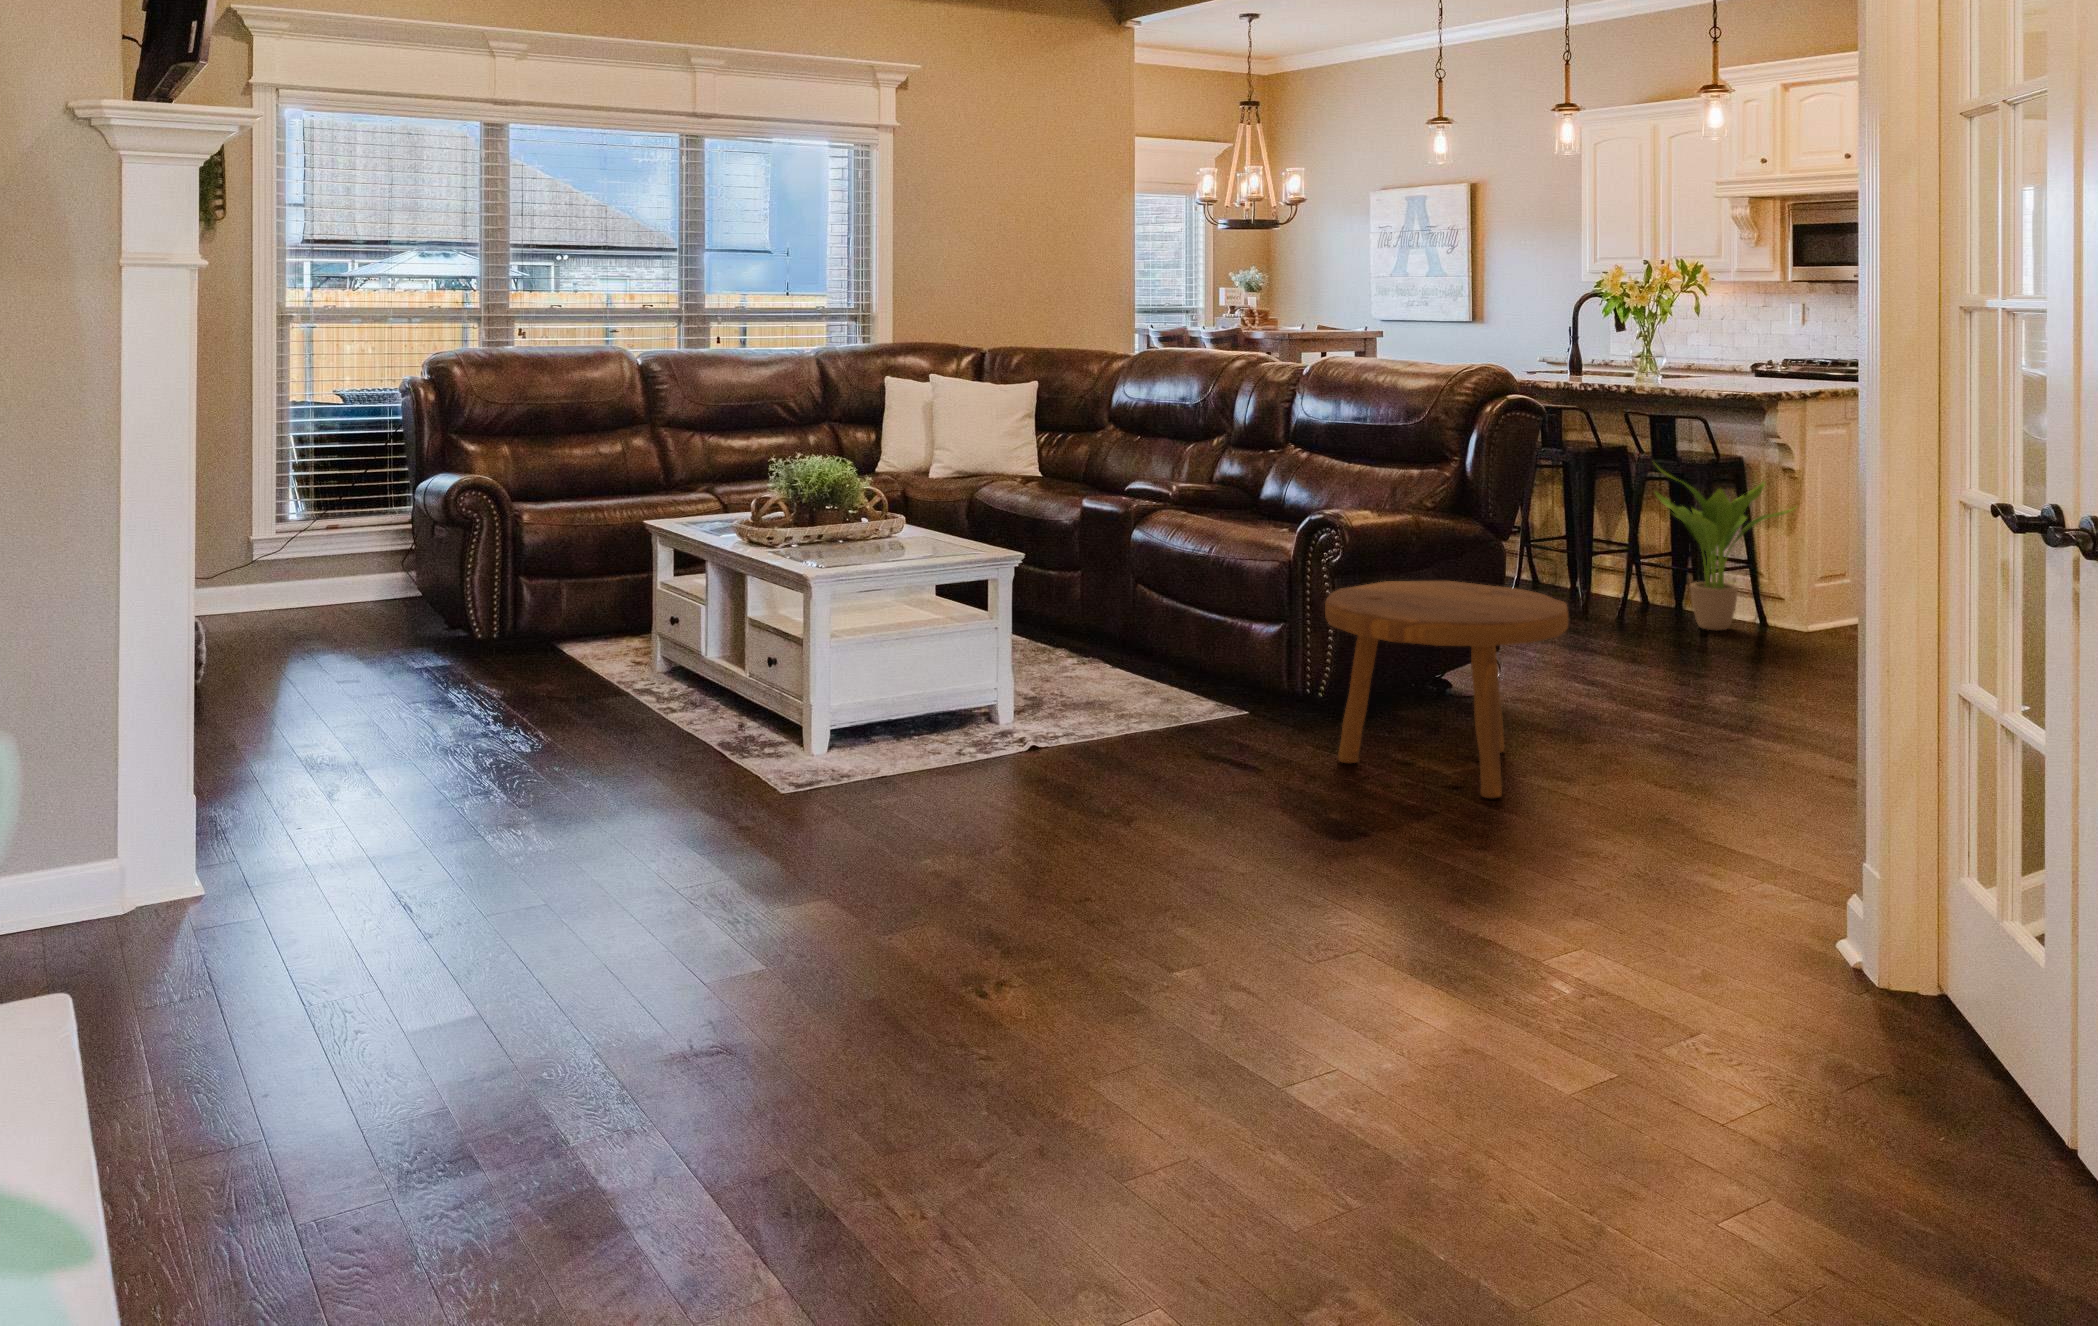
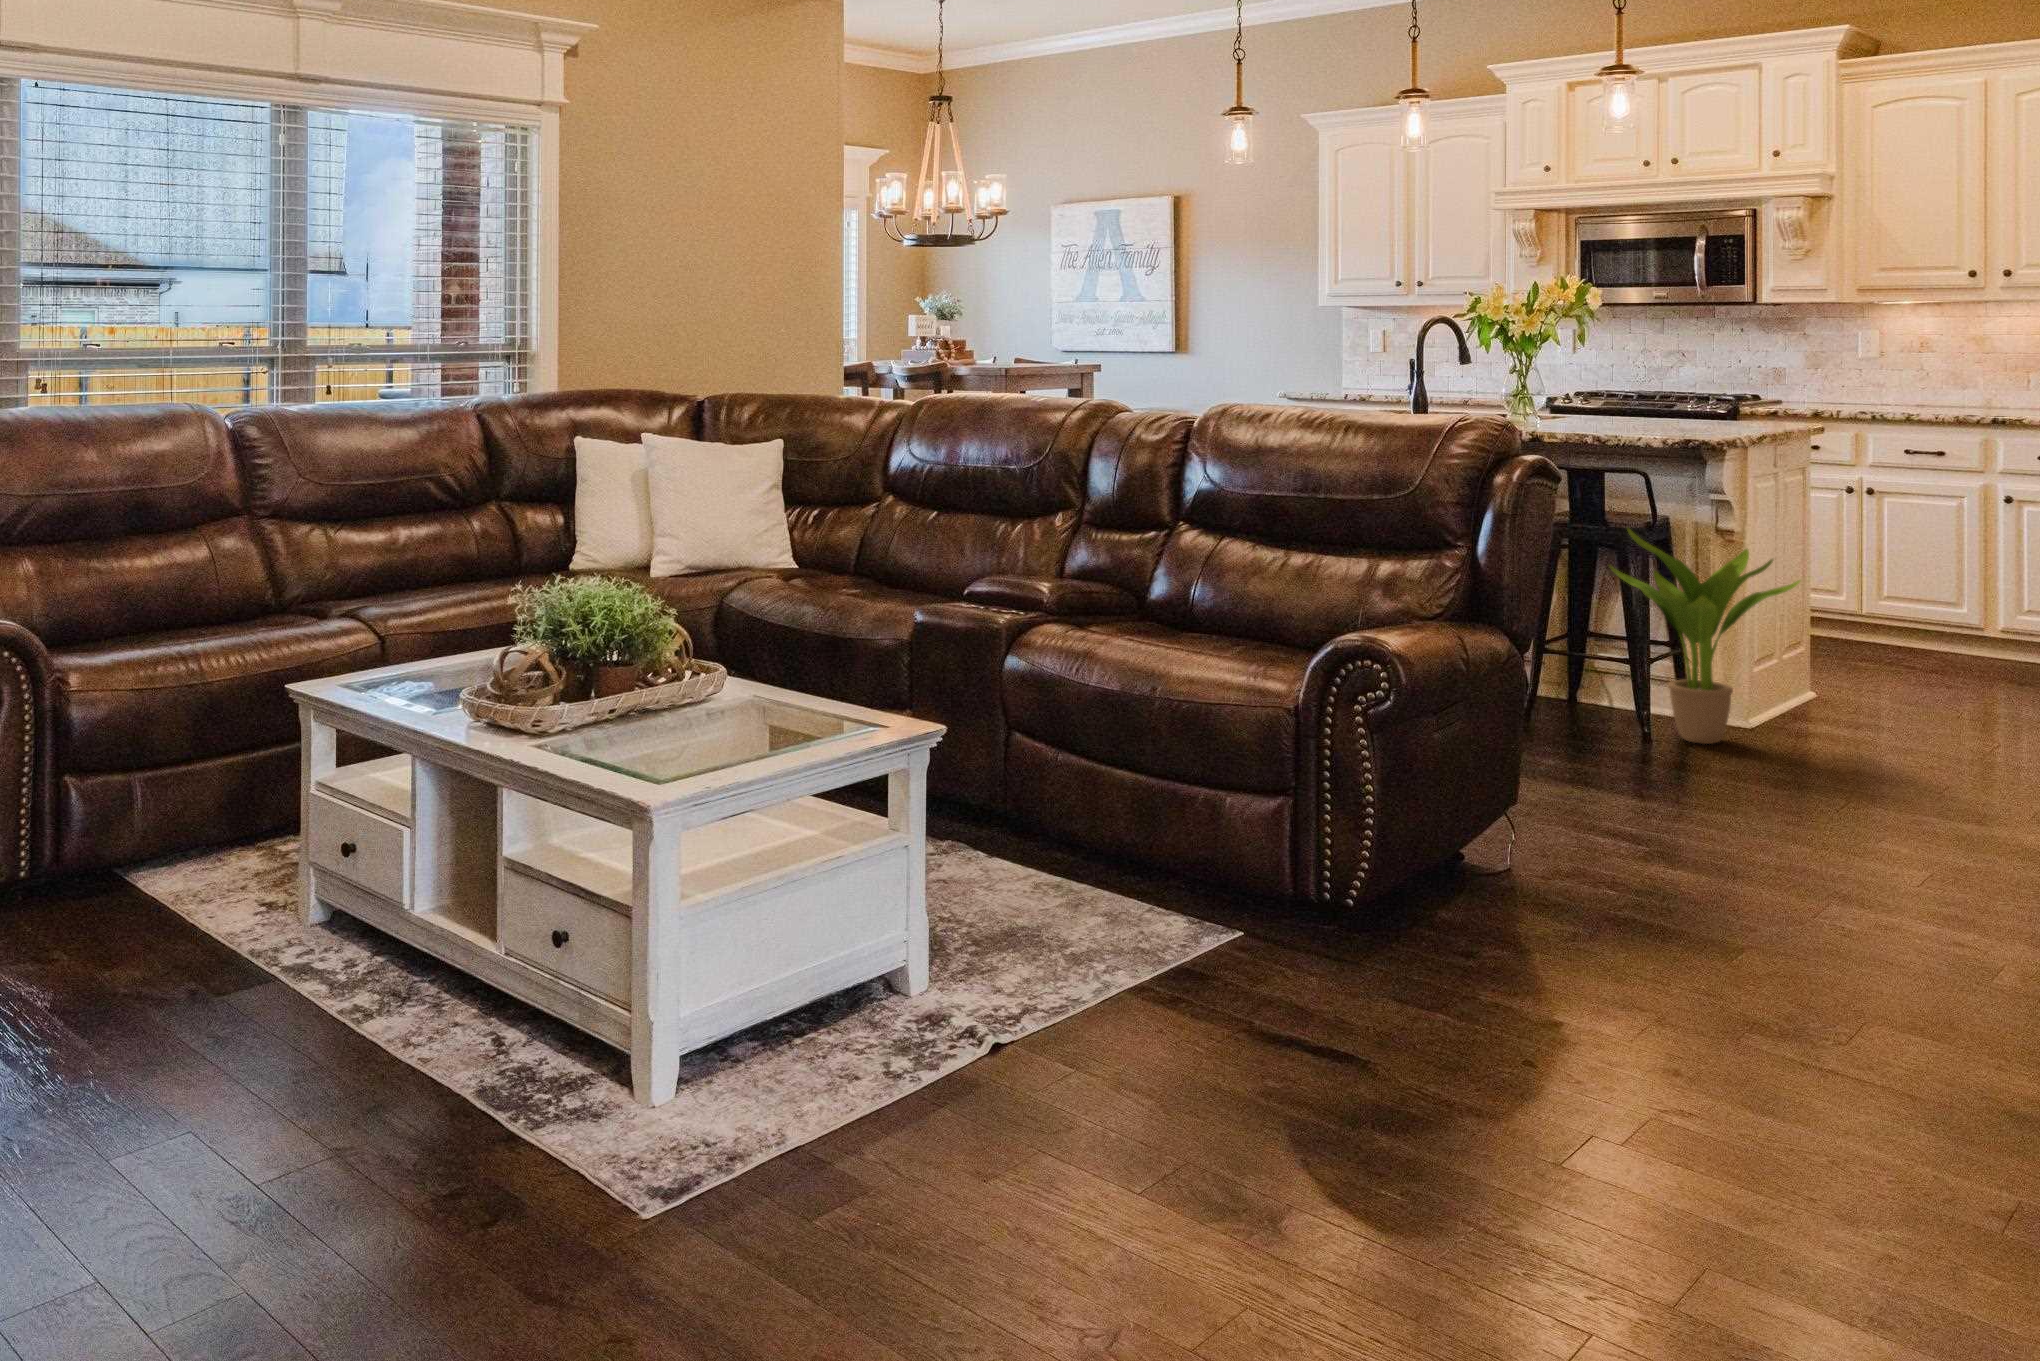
footstool: present [1325,581,1568,798] -> none [1477,740,1890,1119]

